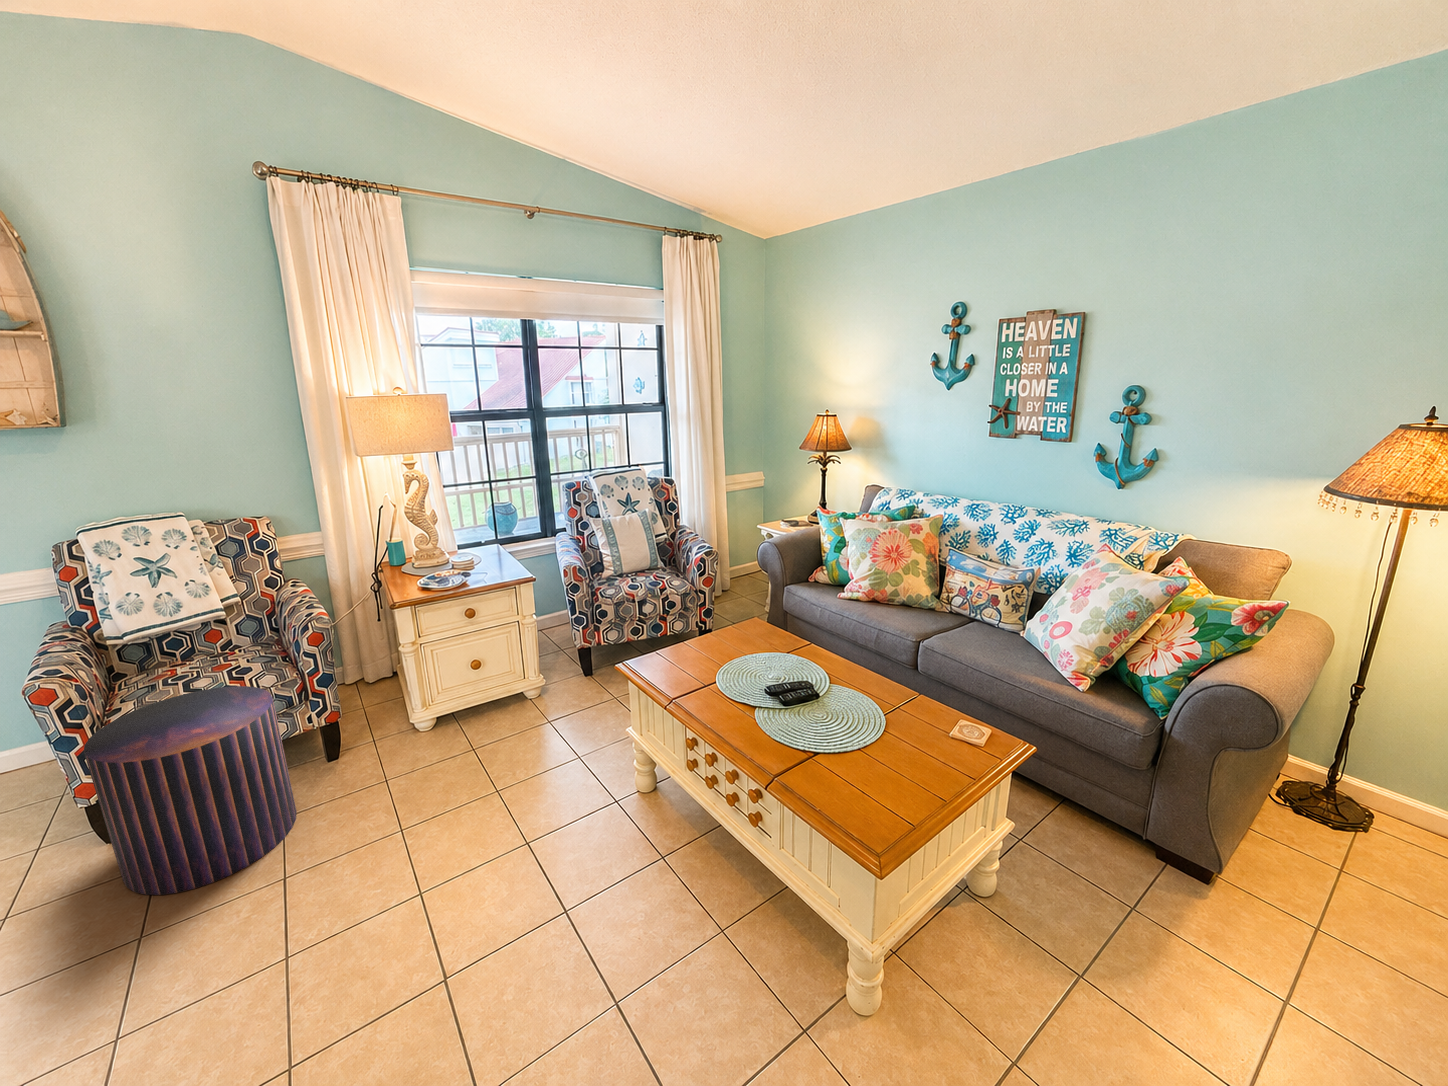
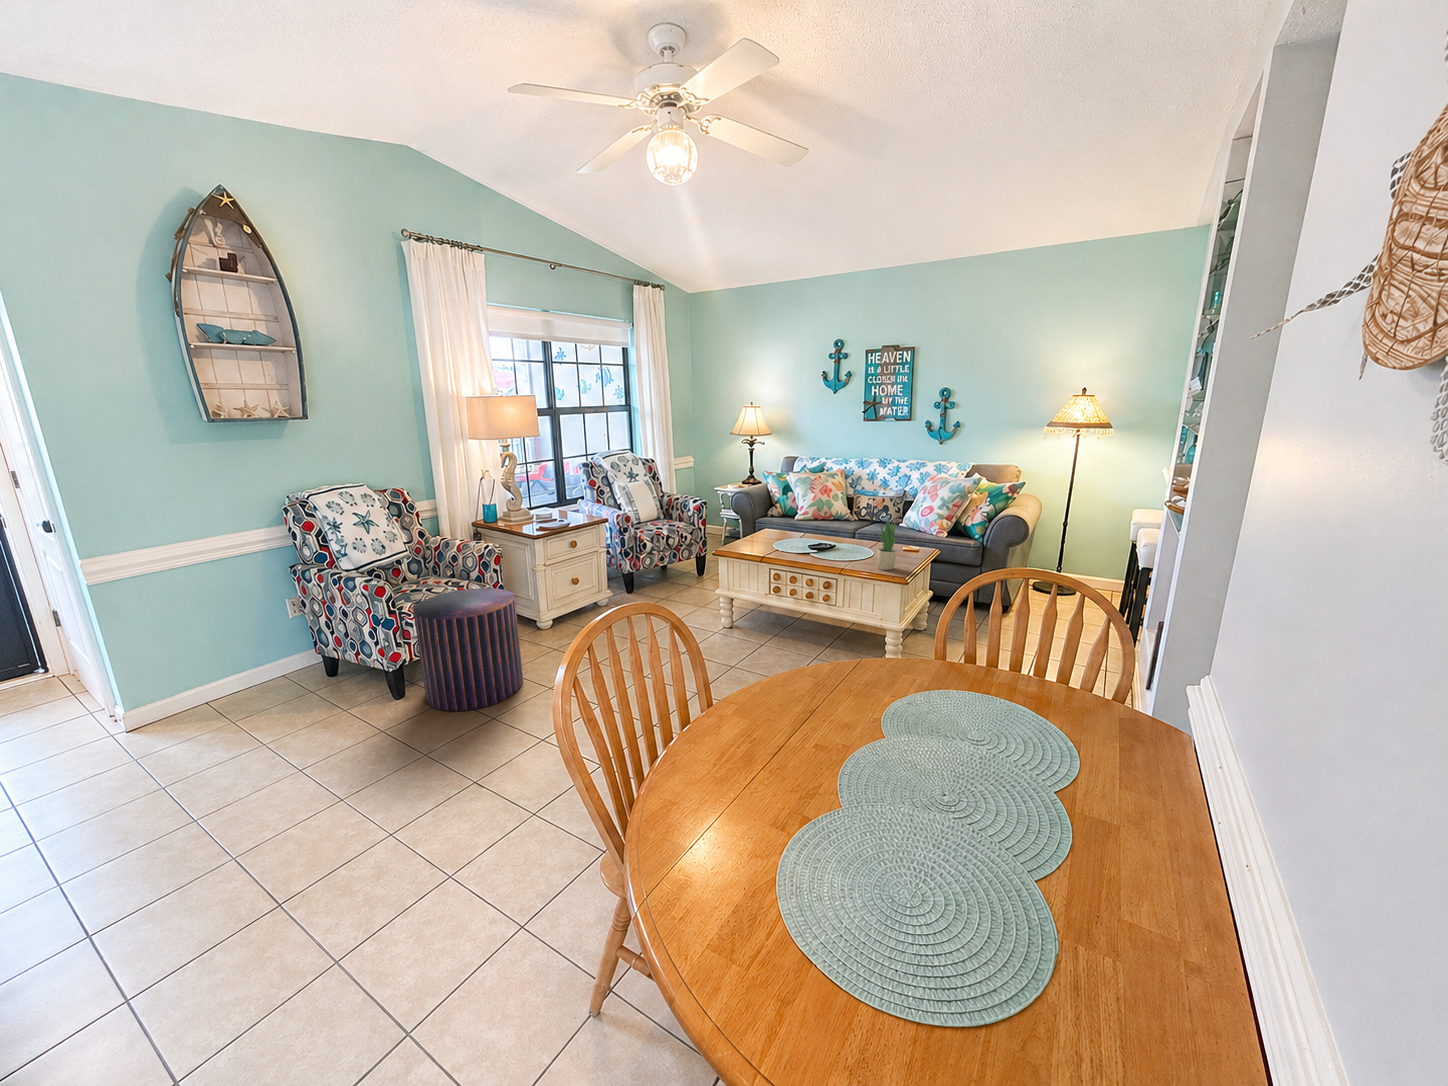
potted plant: none [858,683,905,795] -> present [877,517,898,570]

